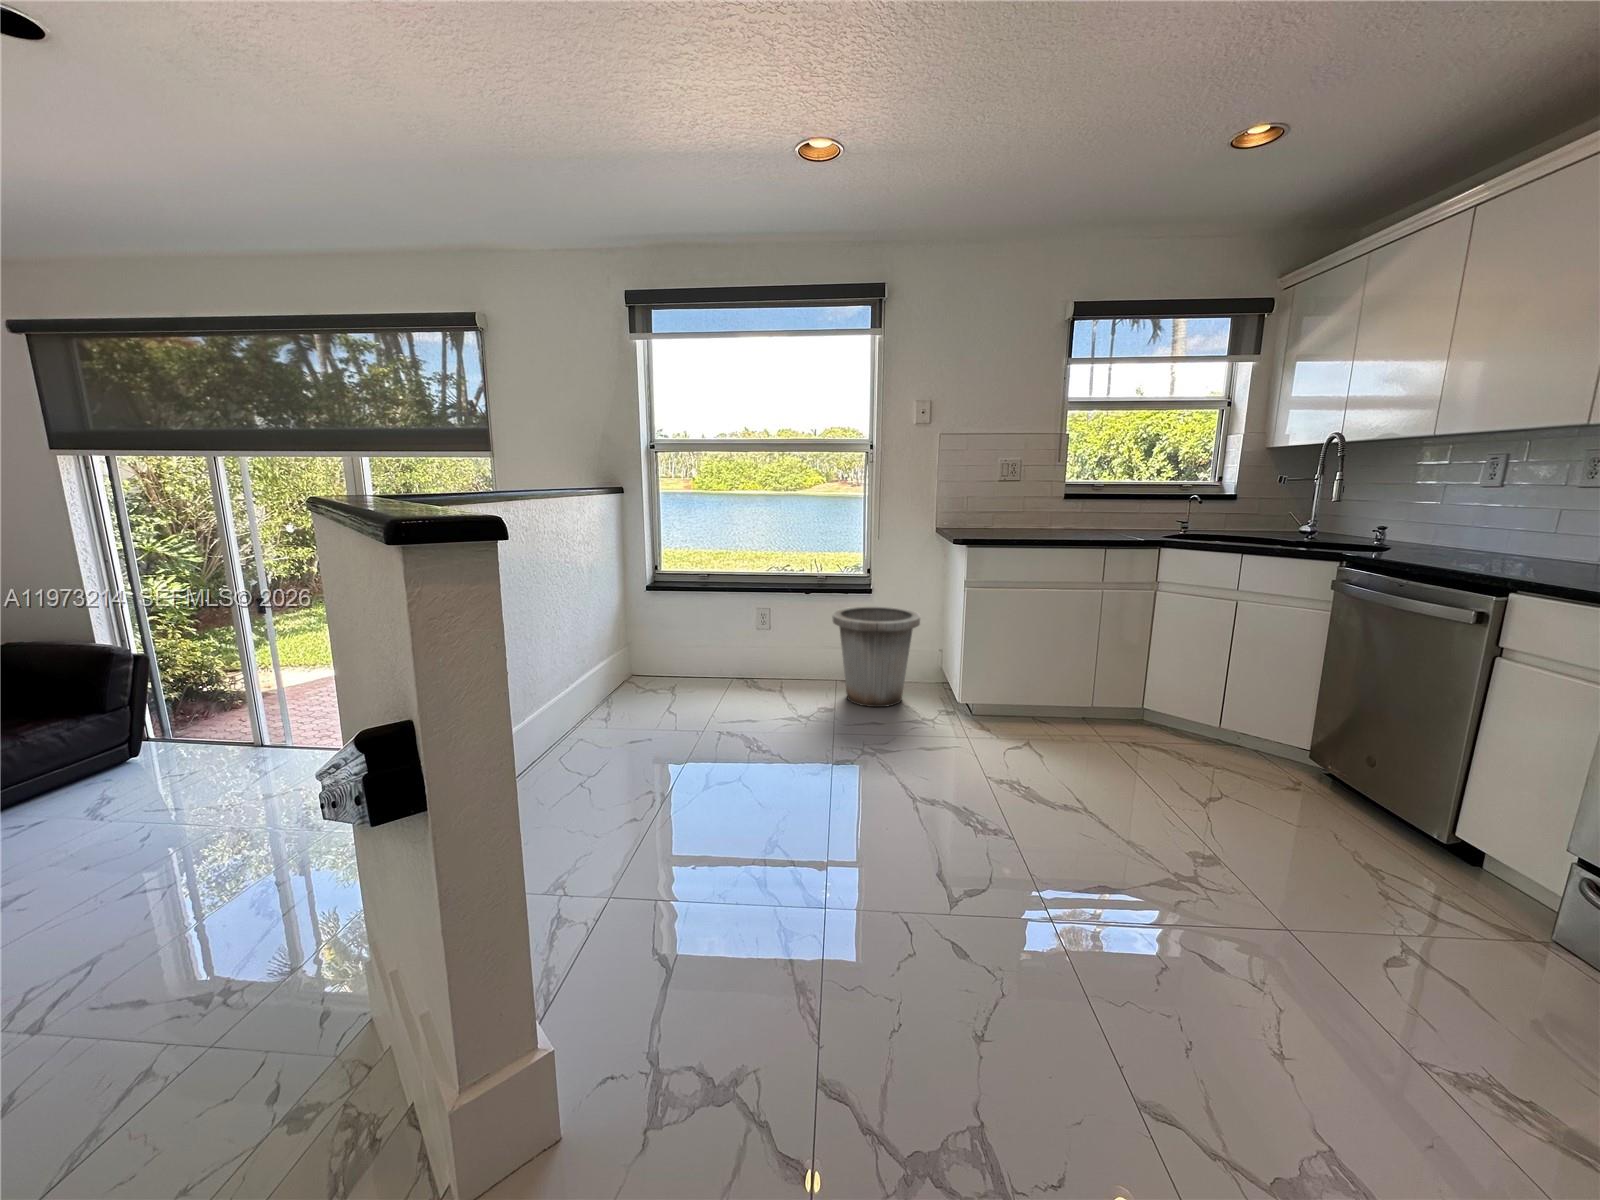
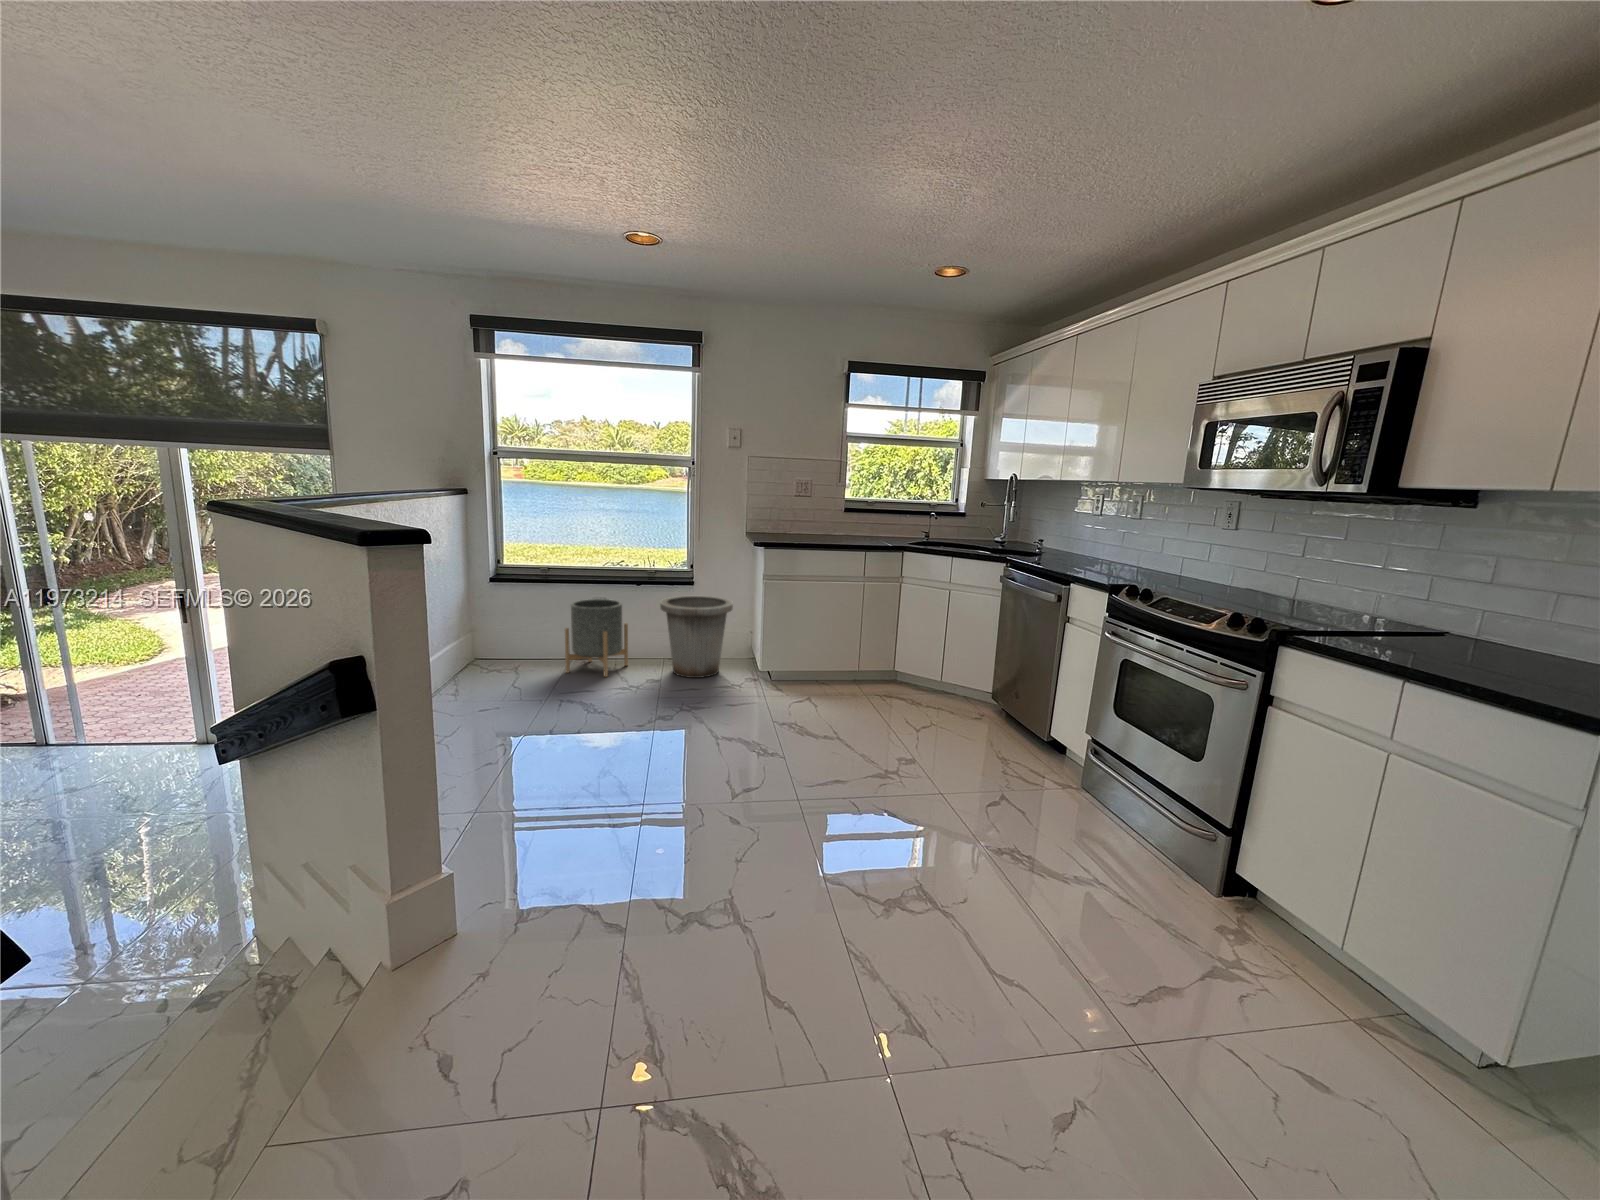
planter: none [724,610,794,702] -> present [565,599,628,677]

